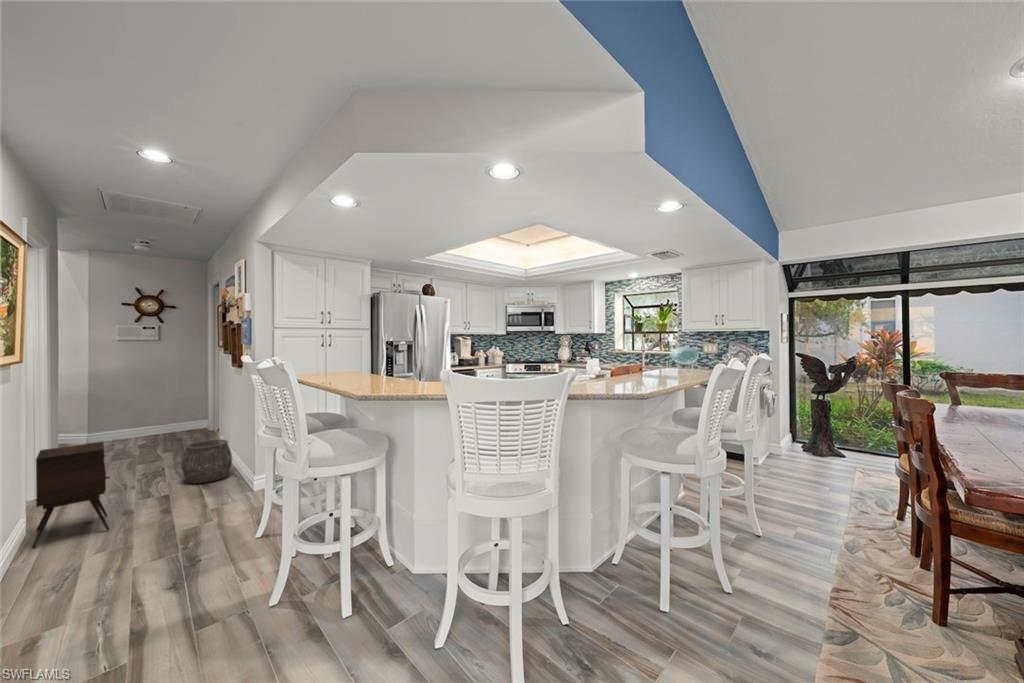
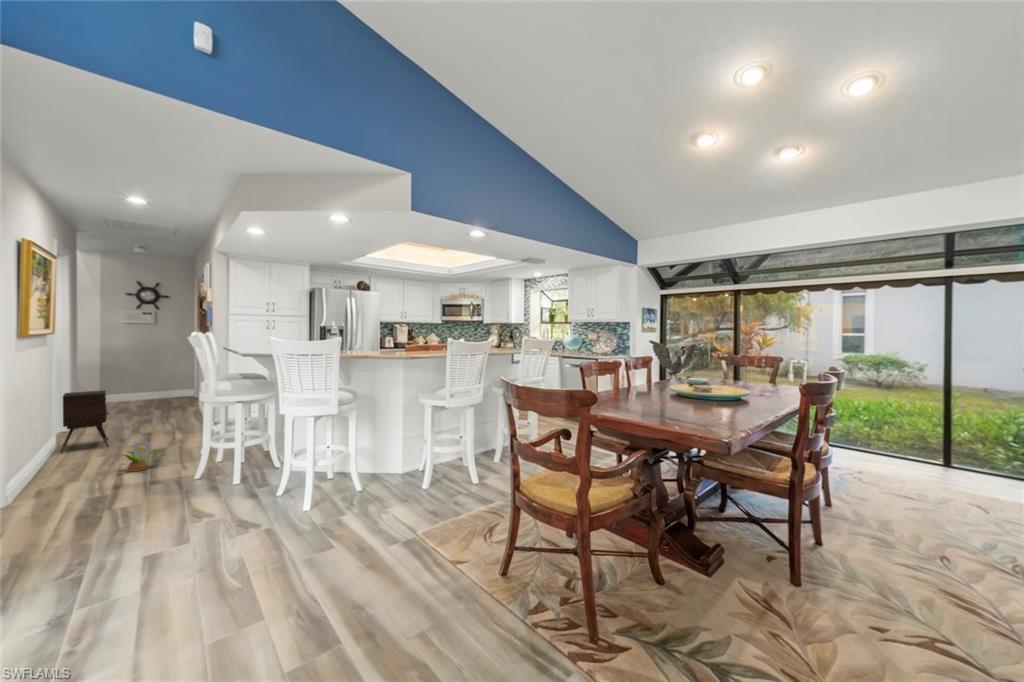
woven basket: present [181,439,232,483] -> none [162,397,200,427]
decorative plant: none [131,535,199,592] -> present [119,440,158,472]

